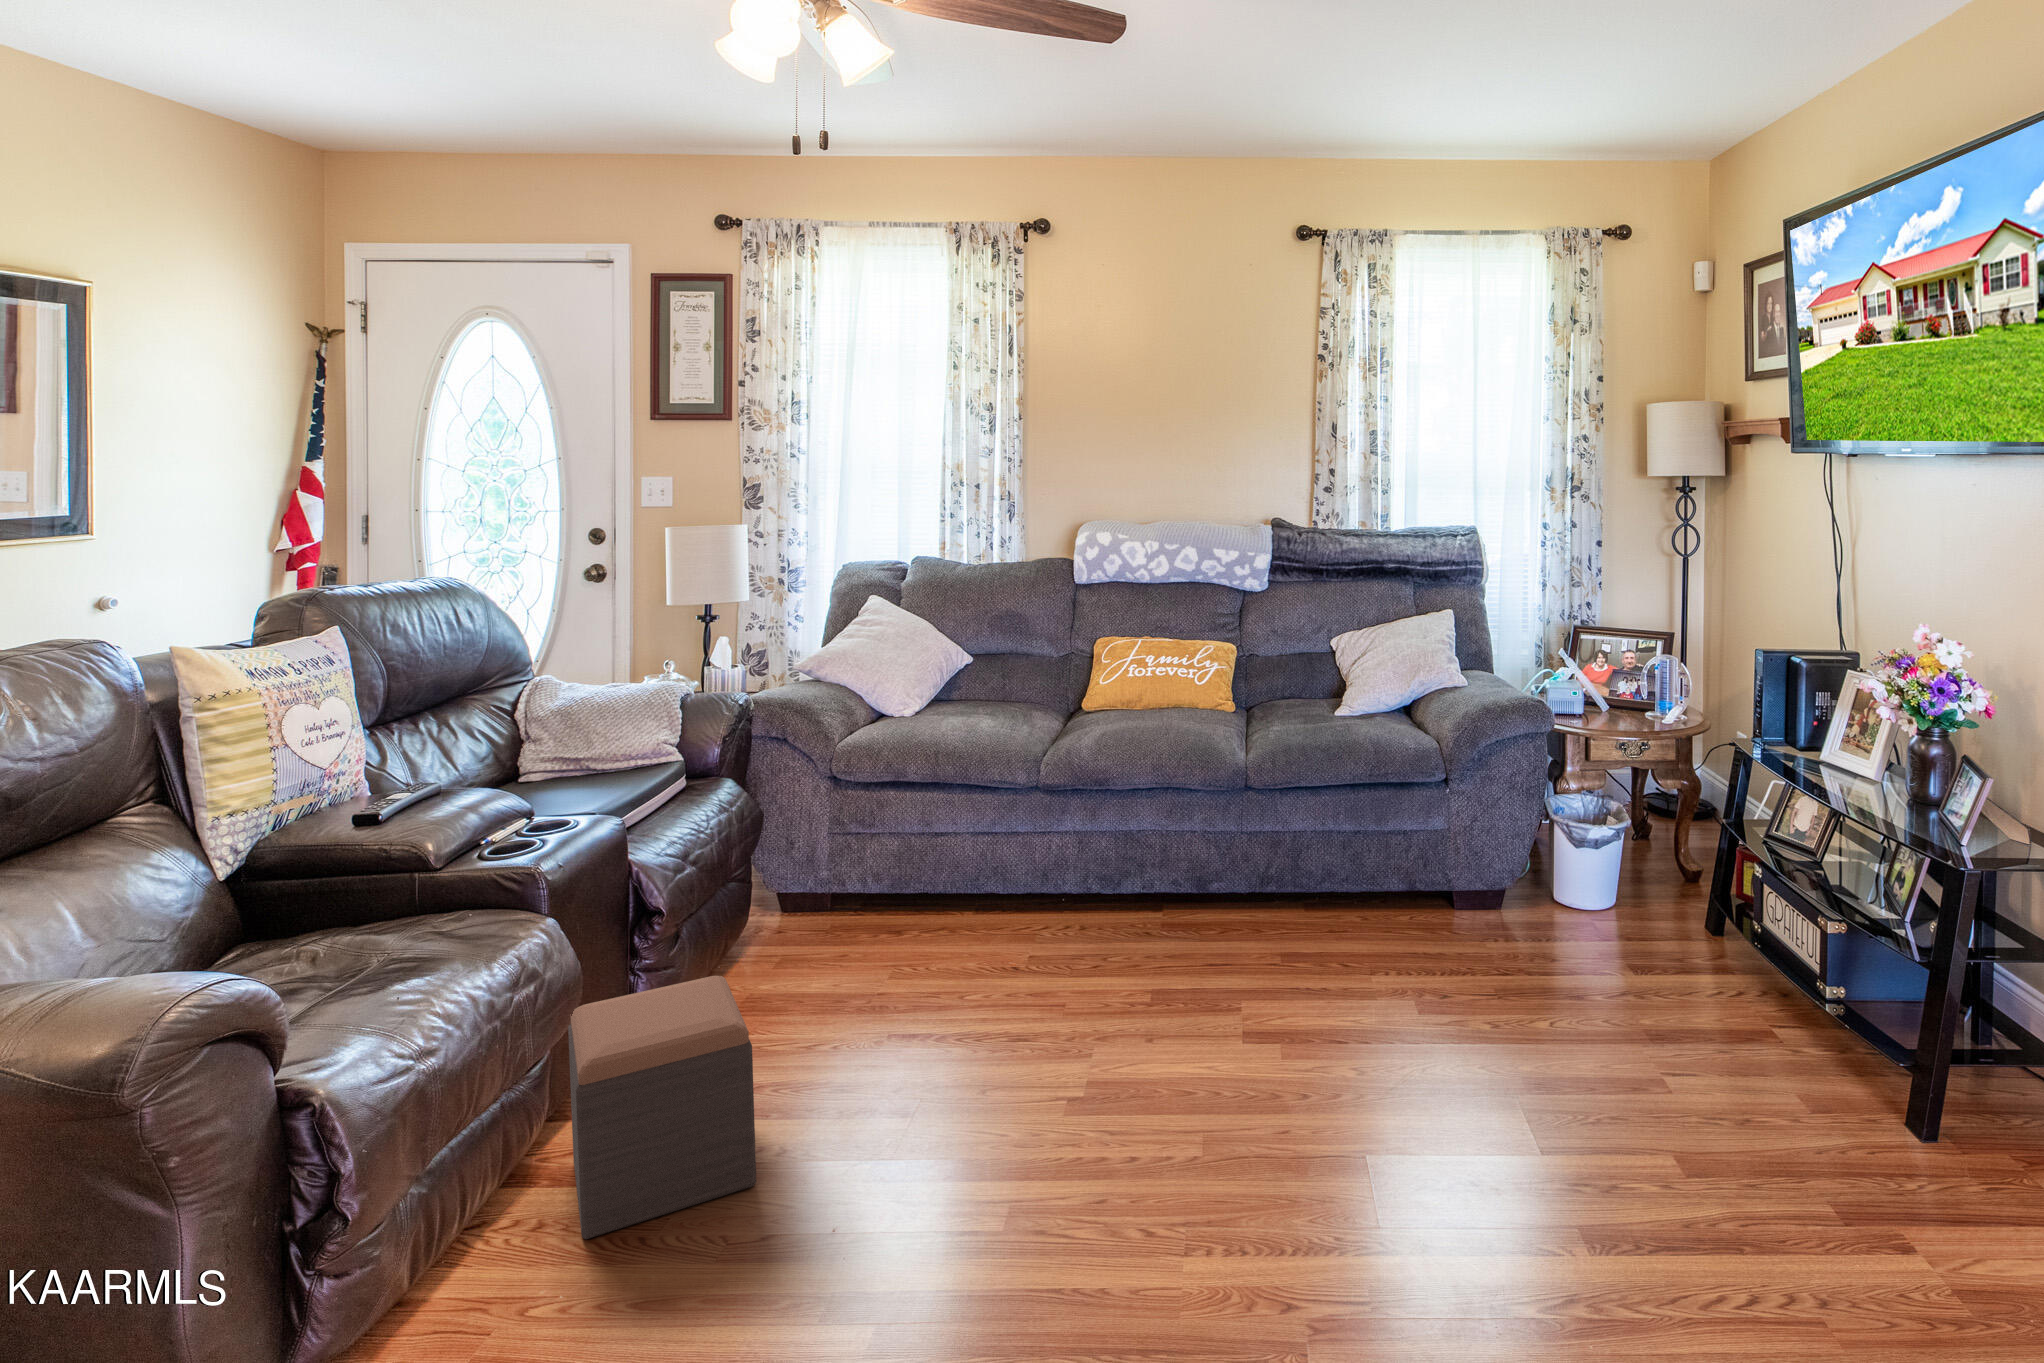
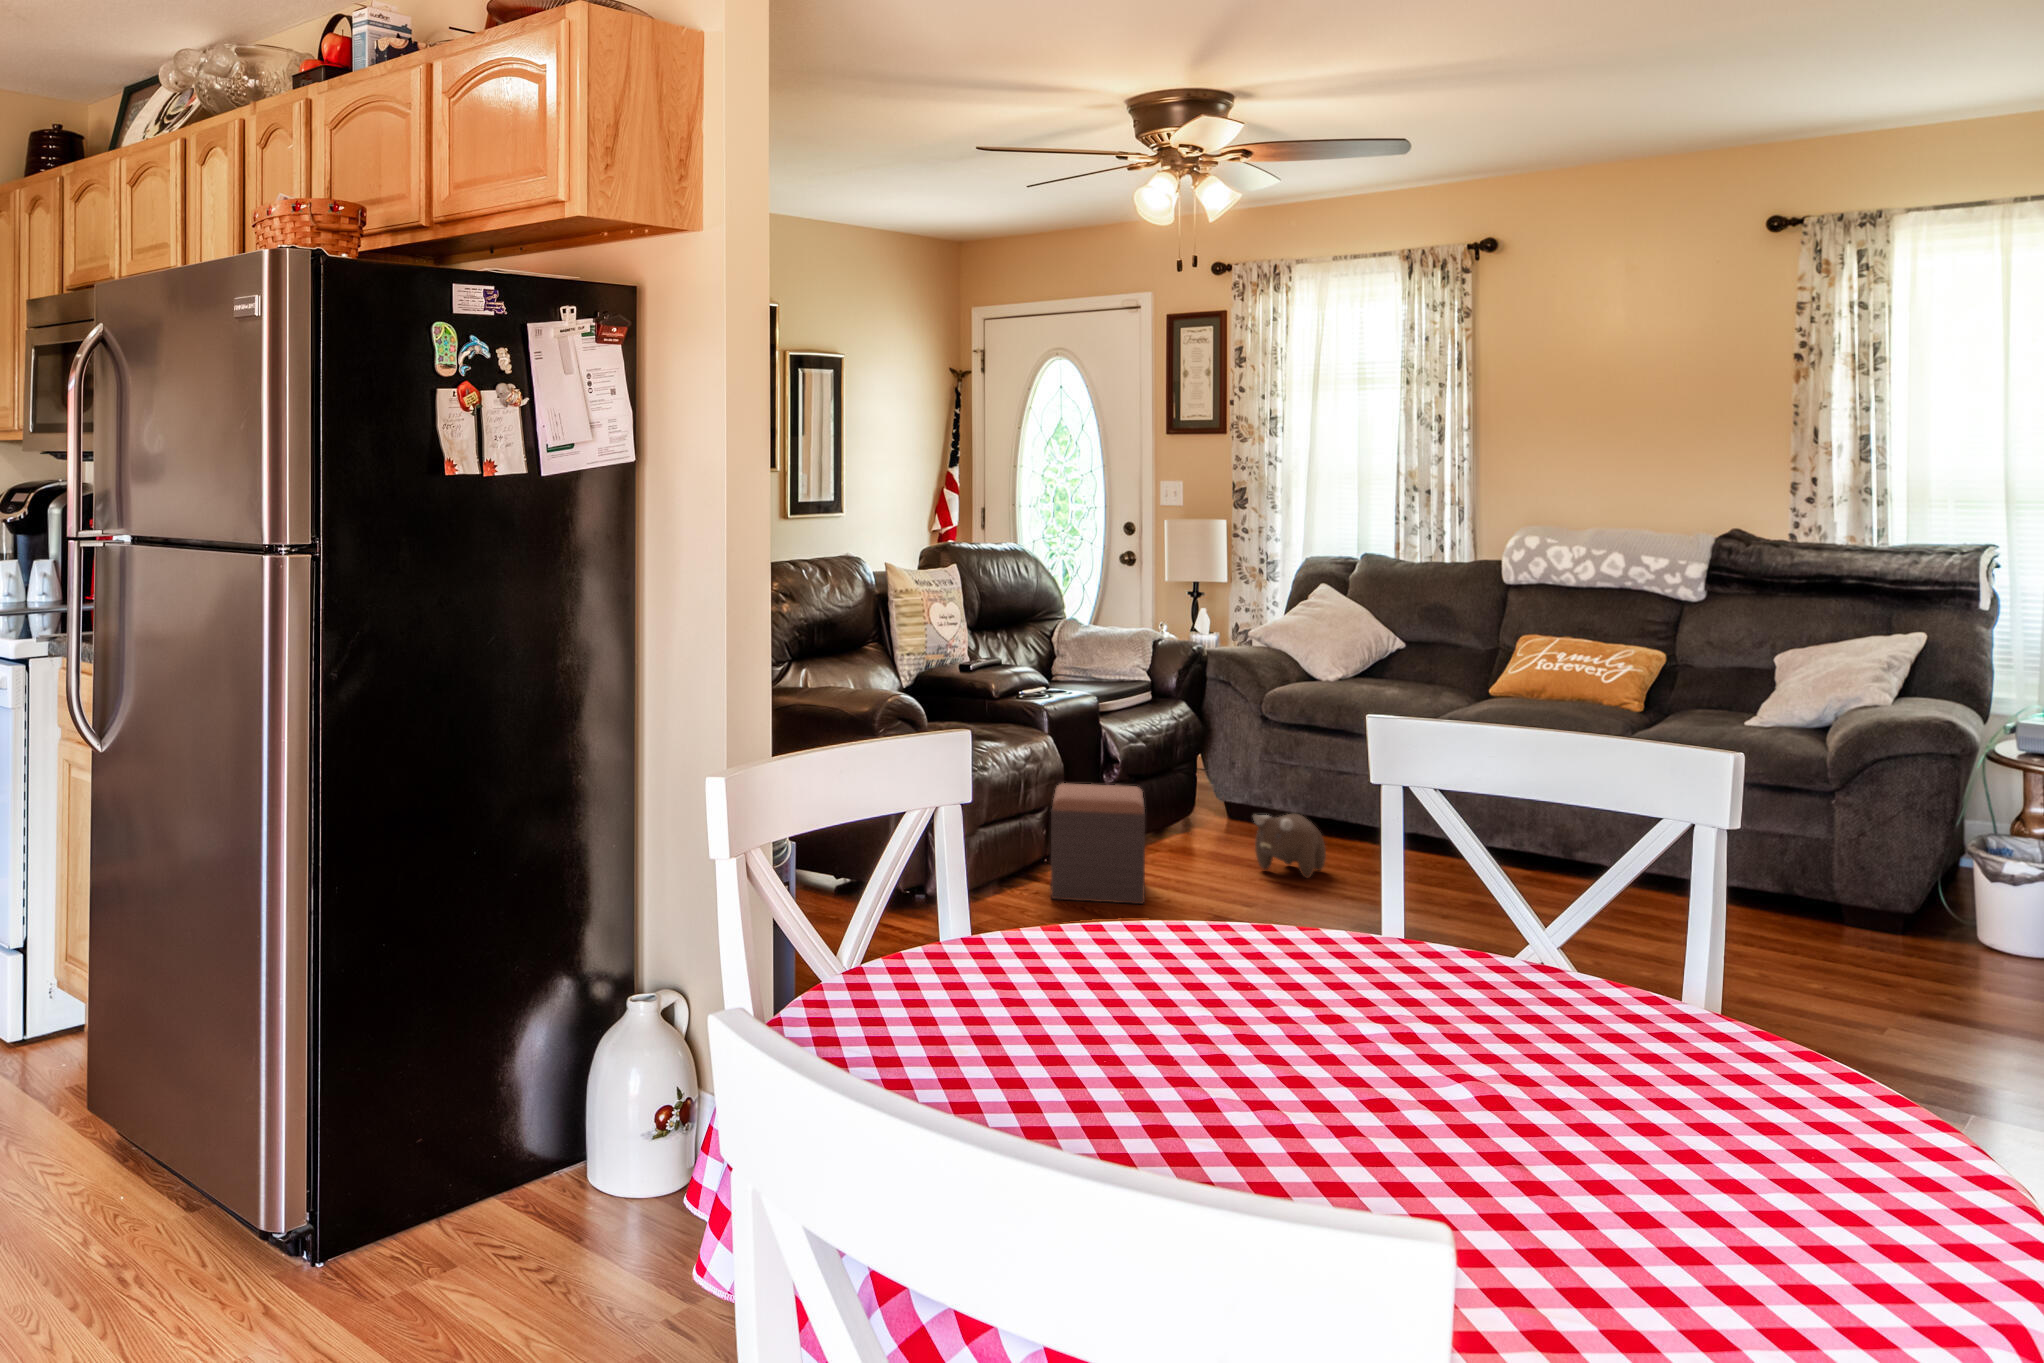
plush toy: none [879,931,968,1020] -> present [1253,814,1326,878]

